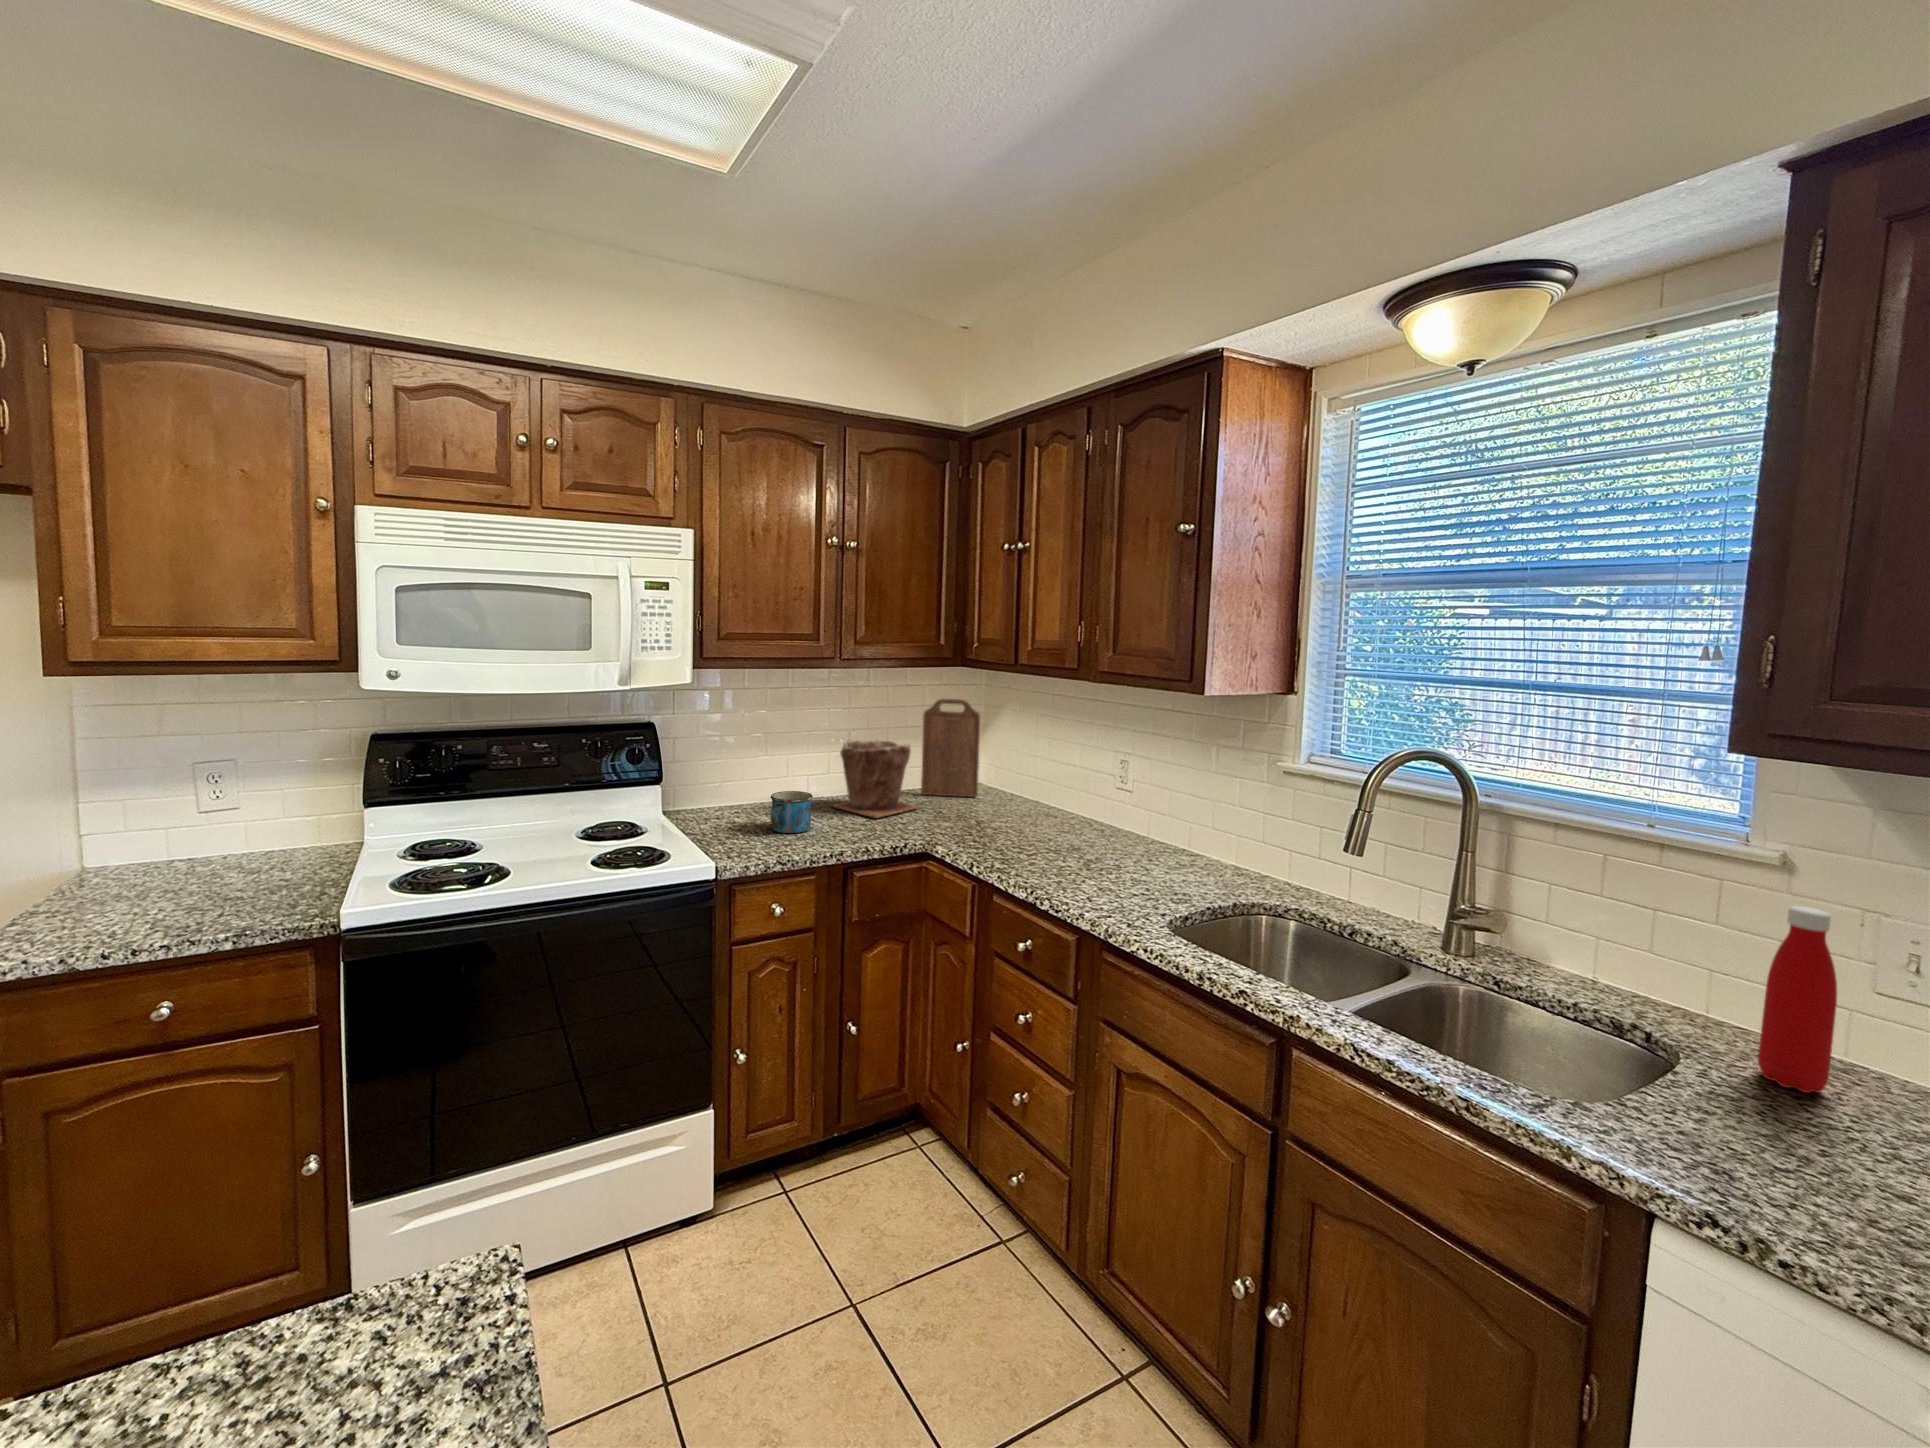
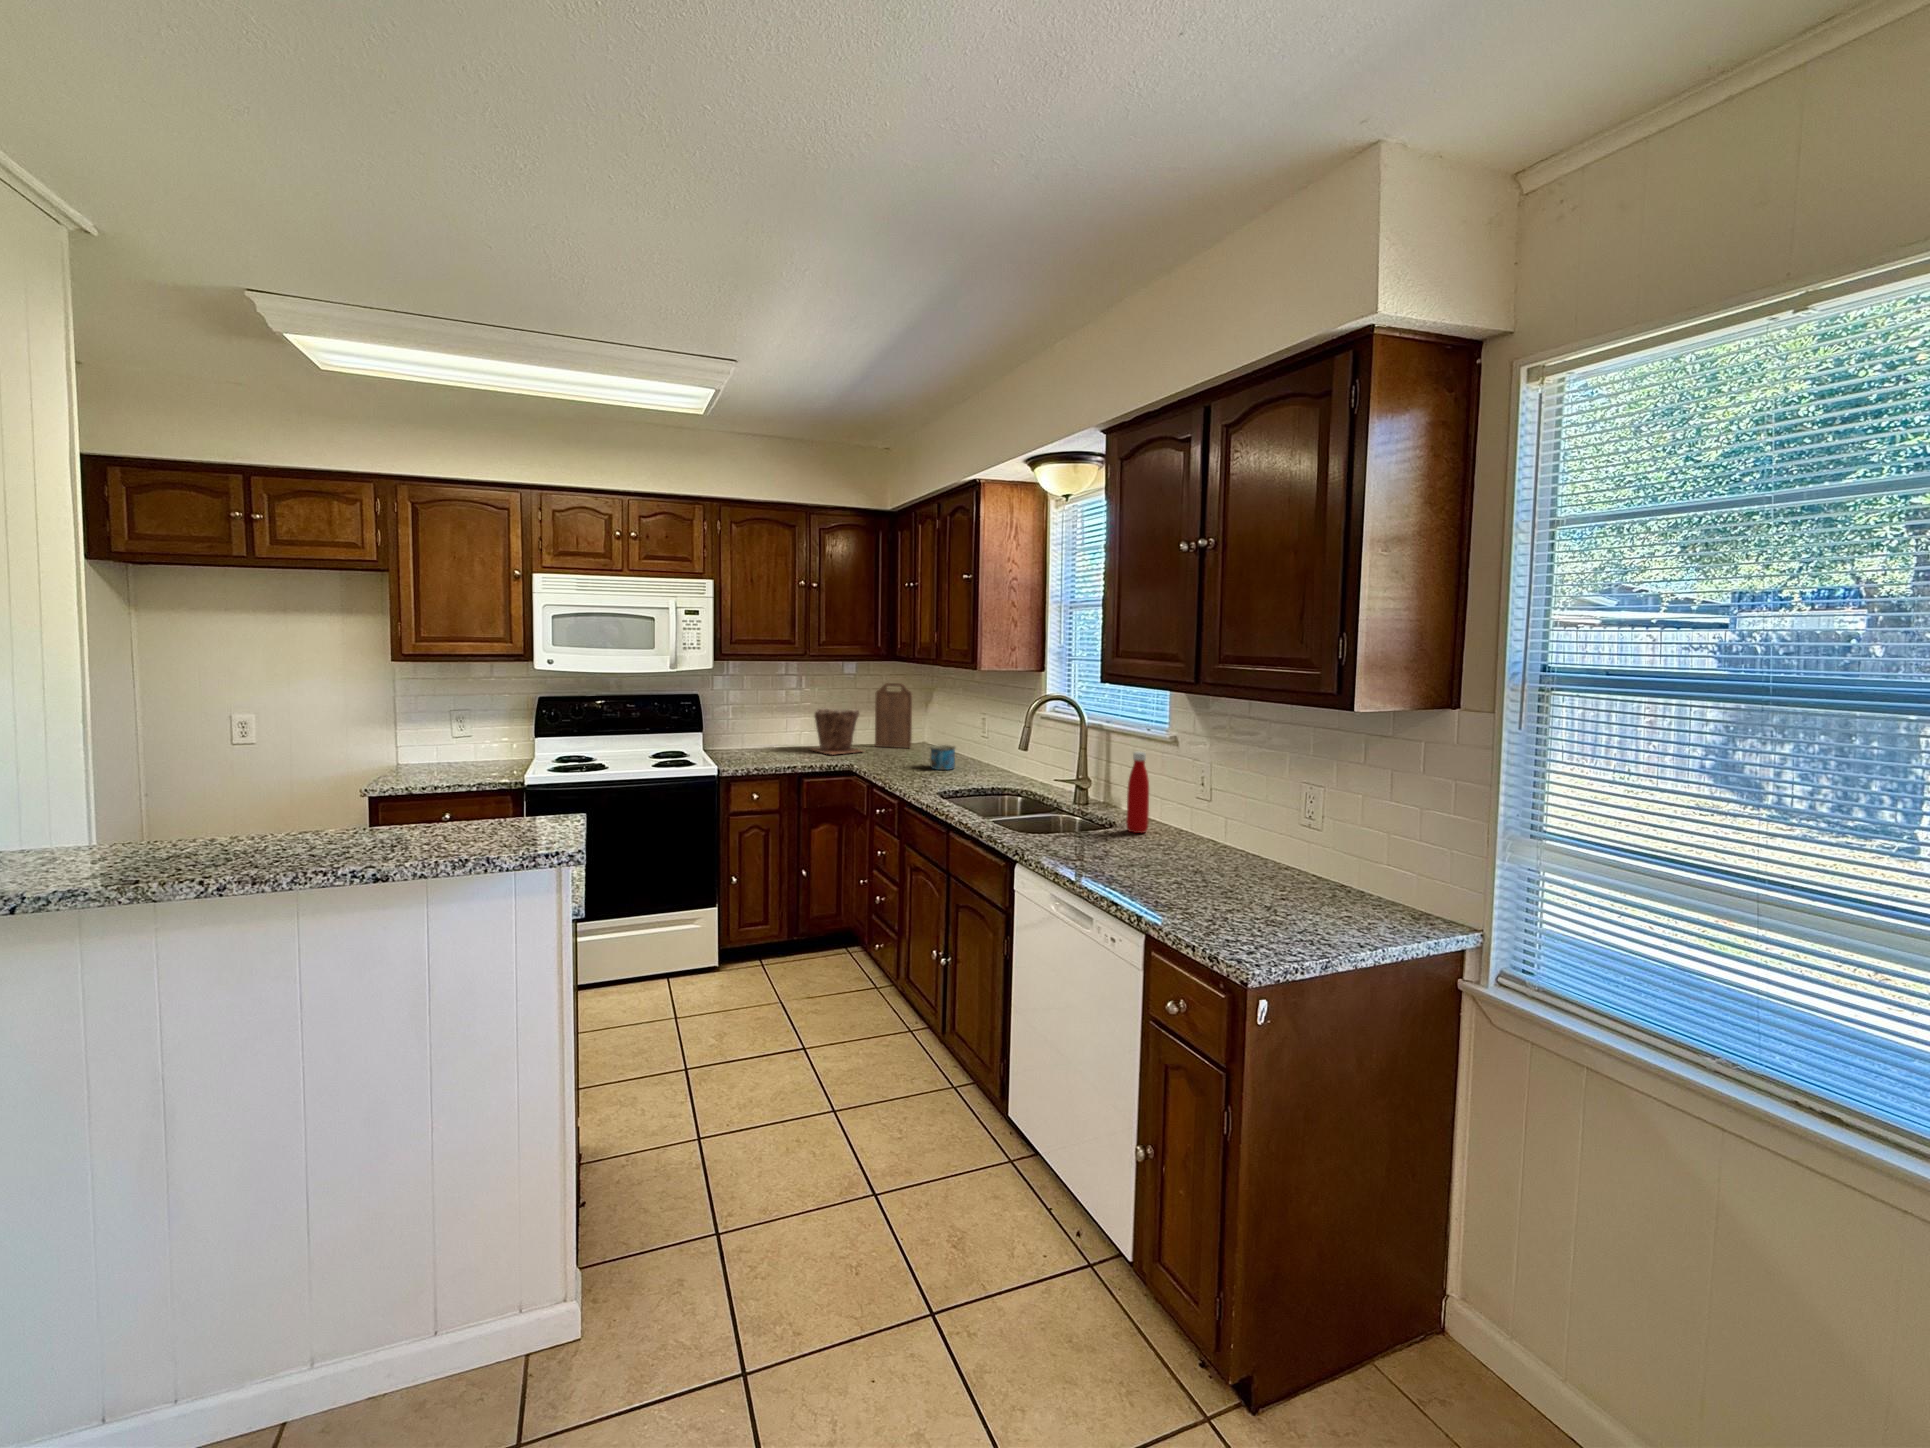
mug: present [771,791,813,833] -> present [930,745,955,770]

